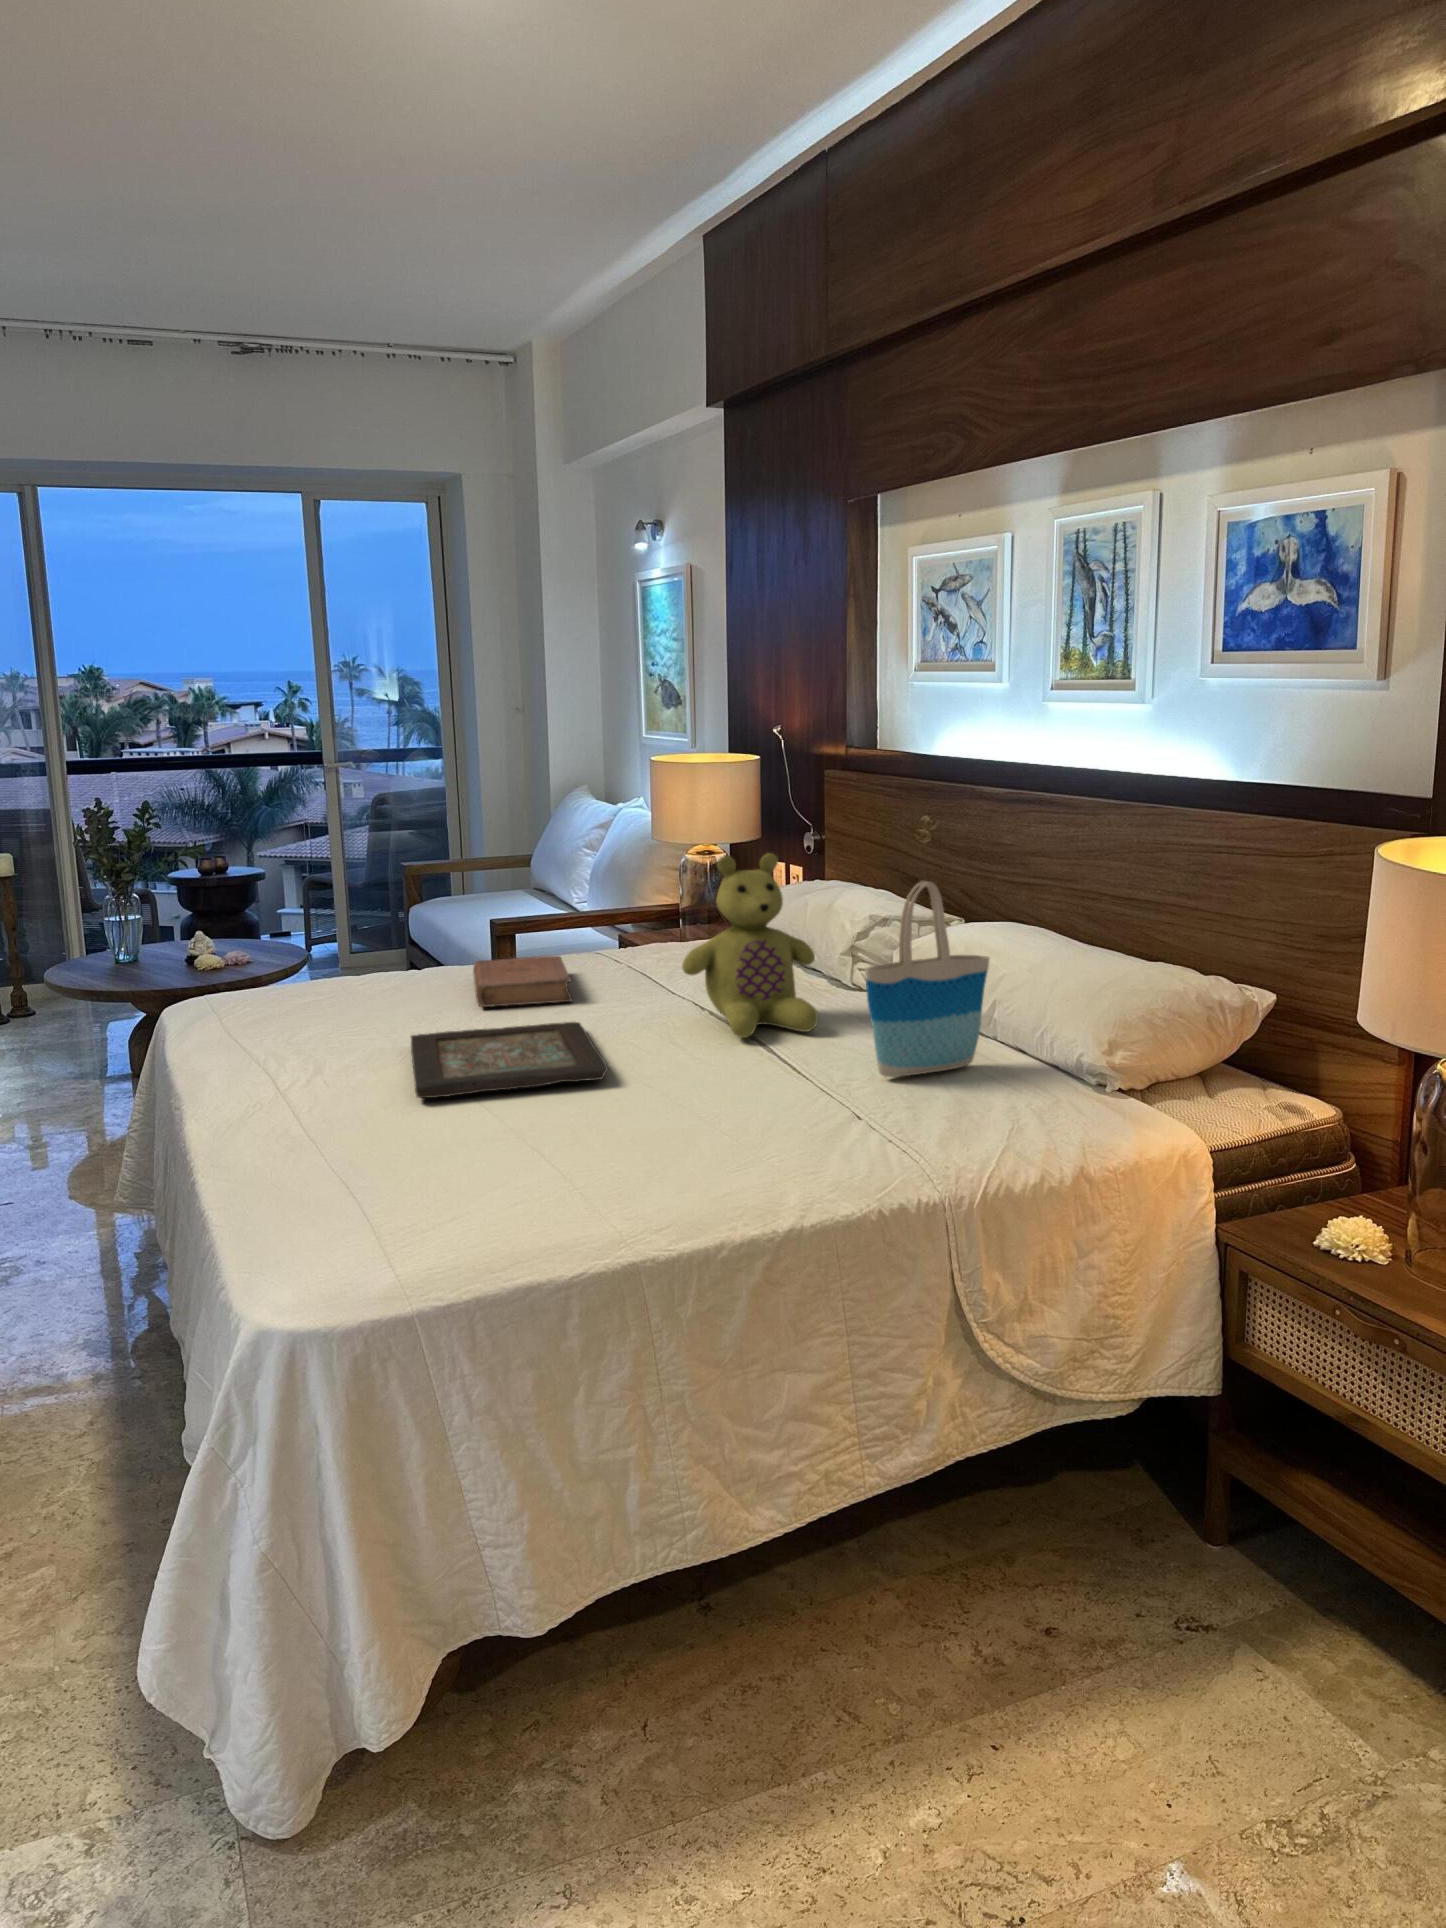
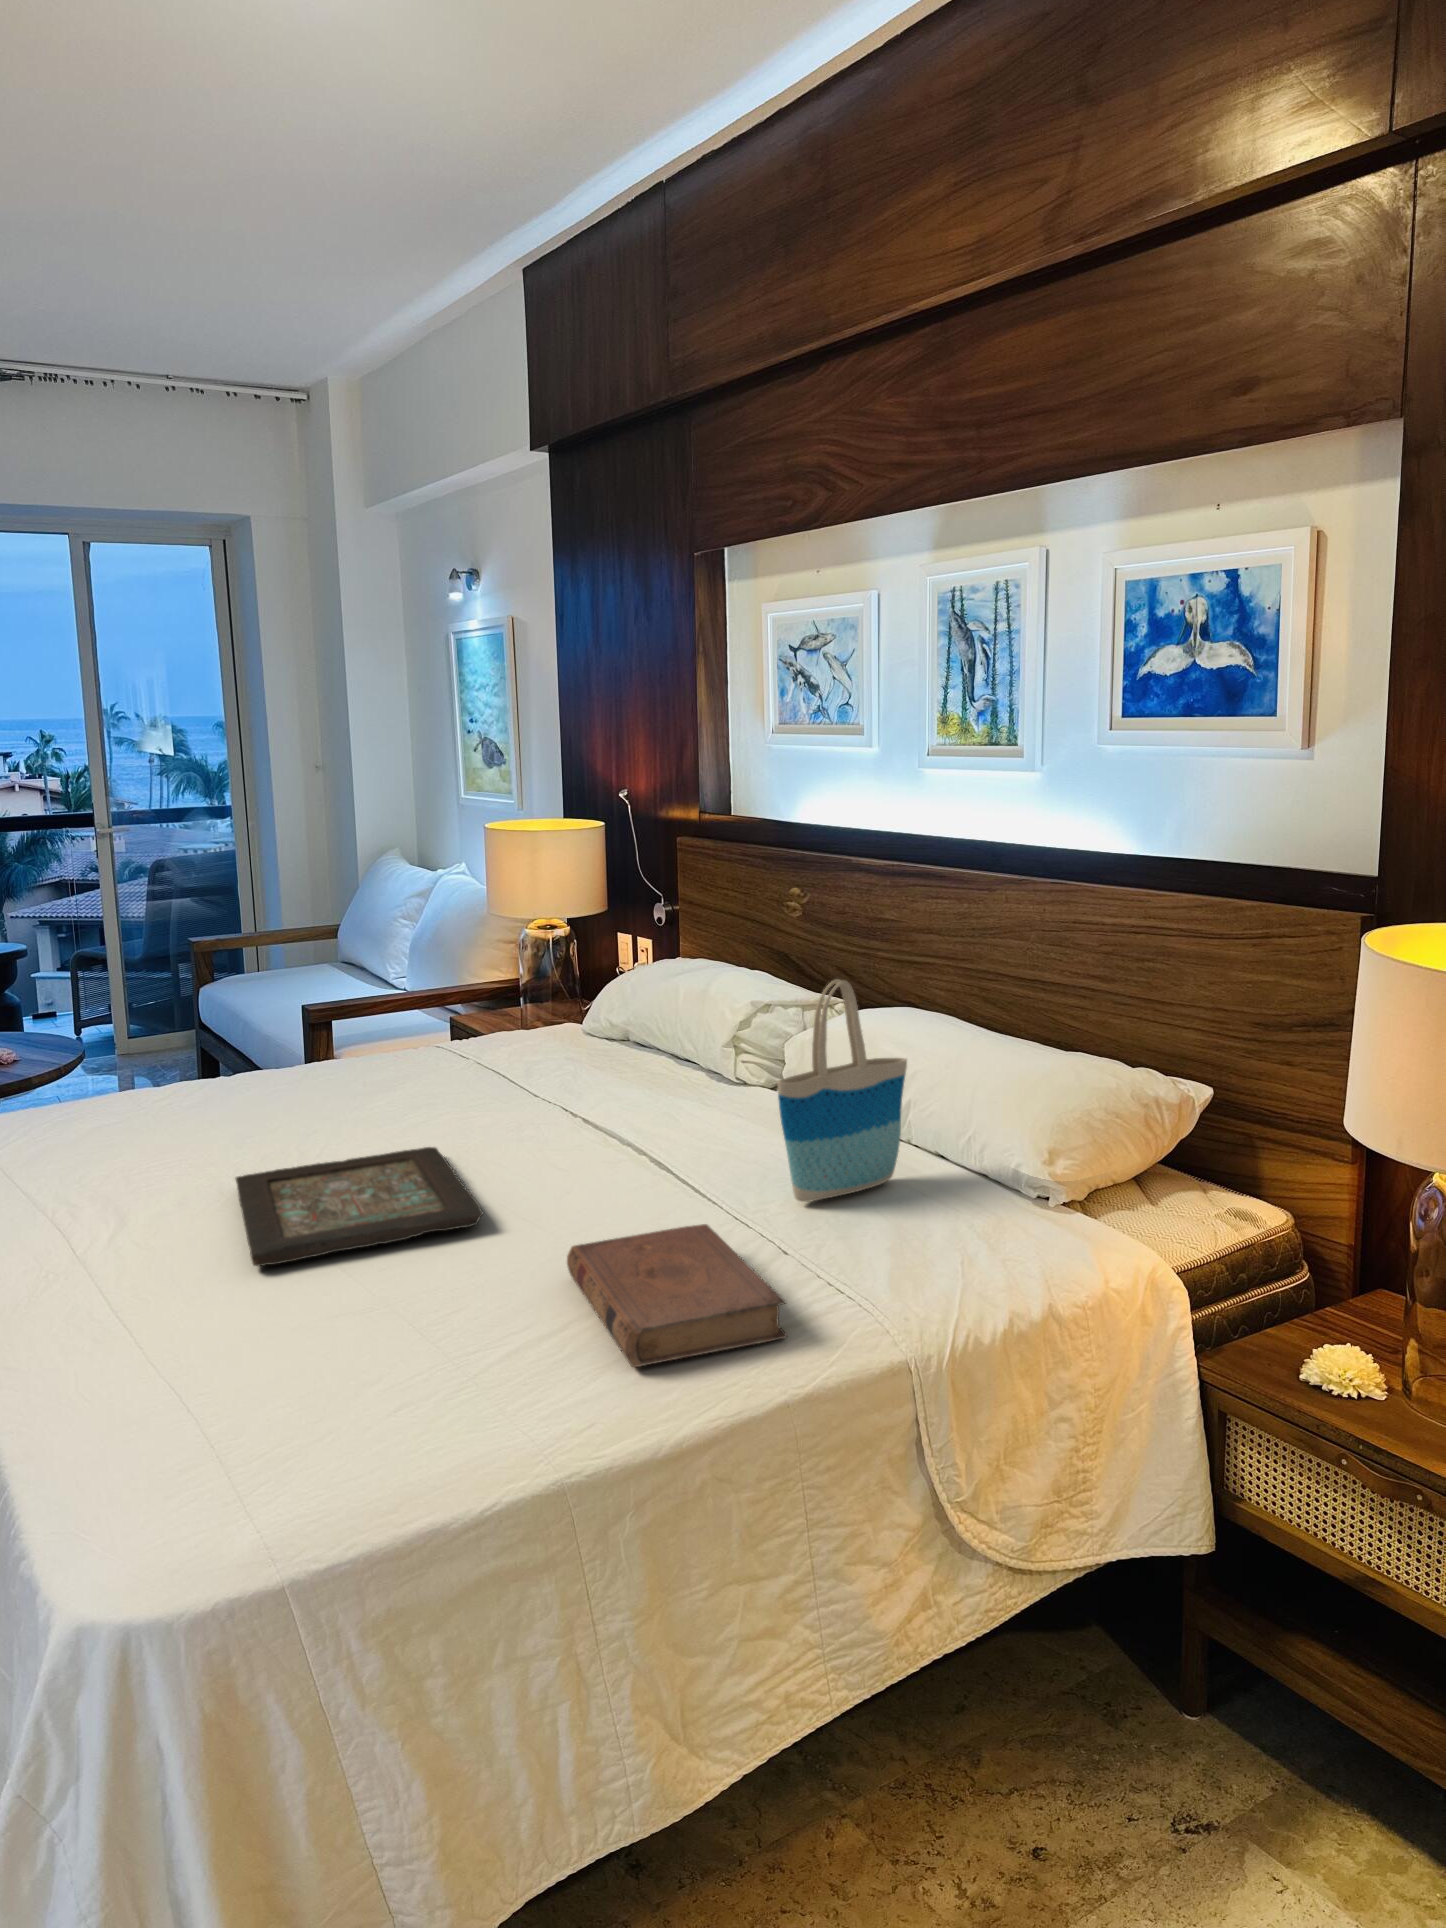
stuffed bear: present [682,853,818,1038] -> none [553,945,711,1158]
book: present [473,956,572,1007] -> present [567,1224,787,1368]

